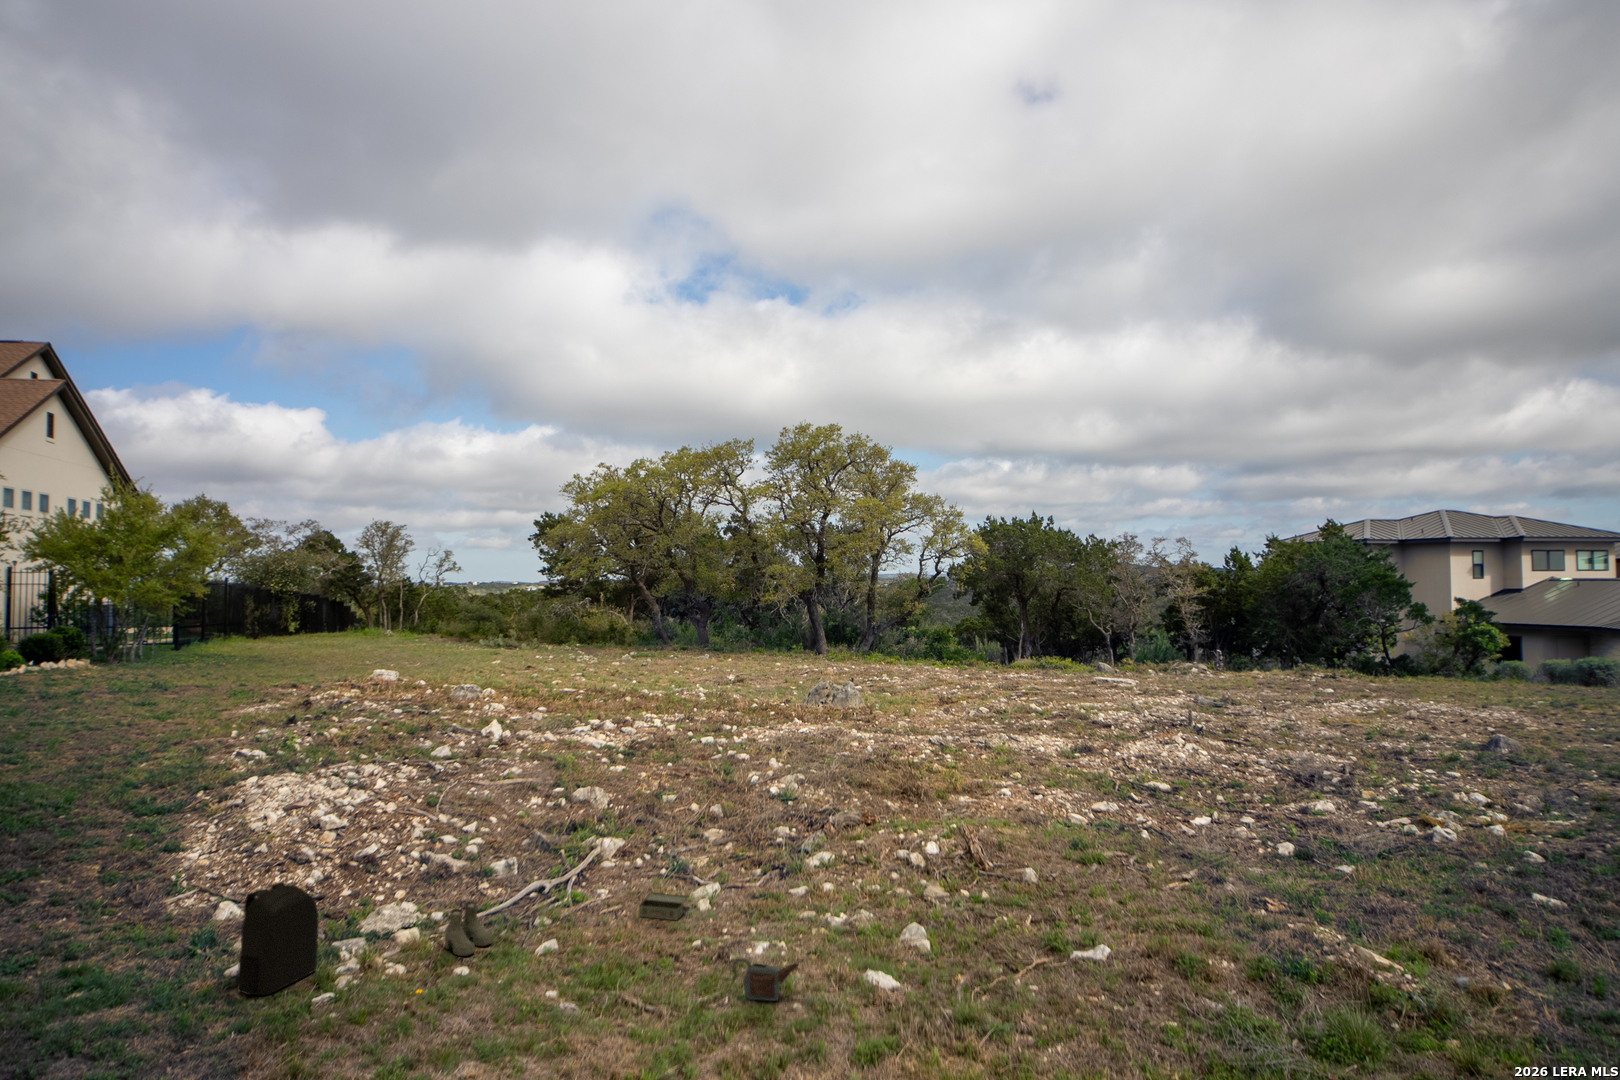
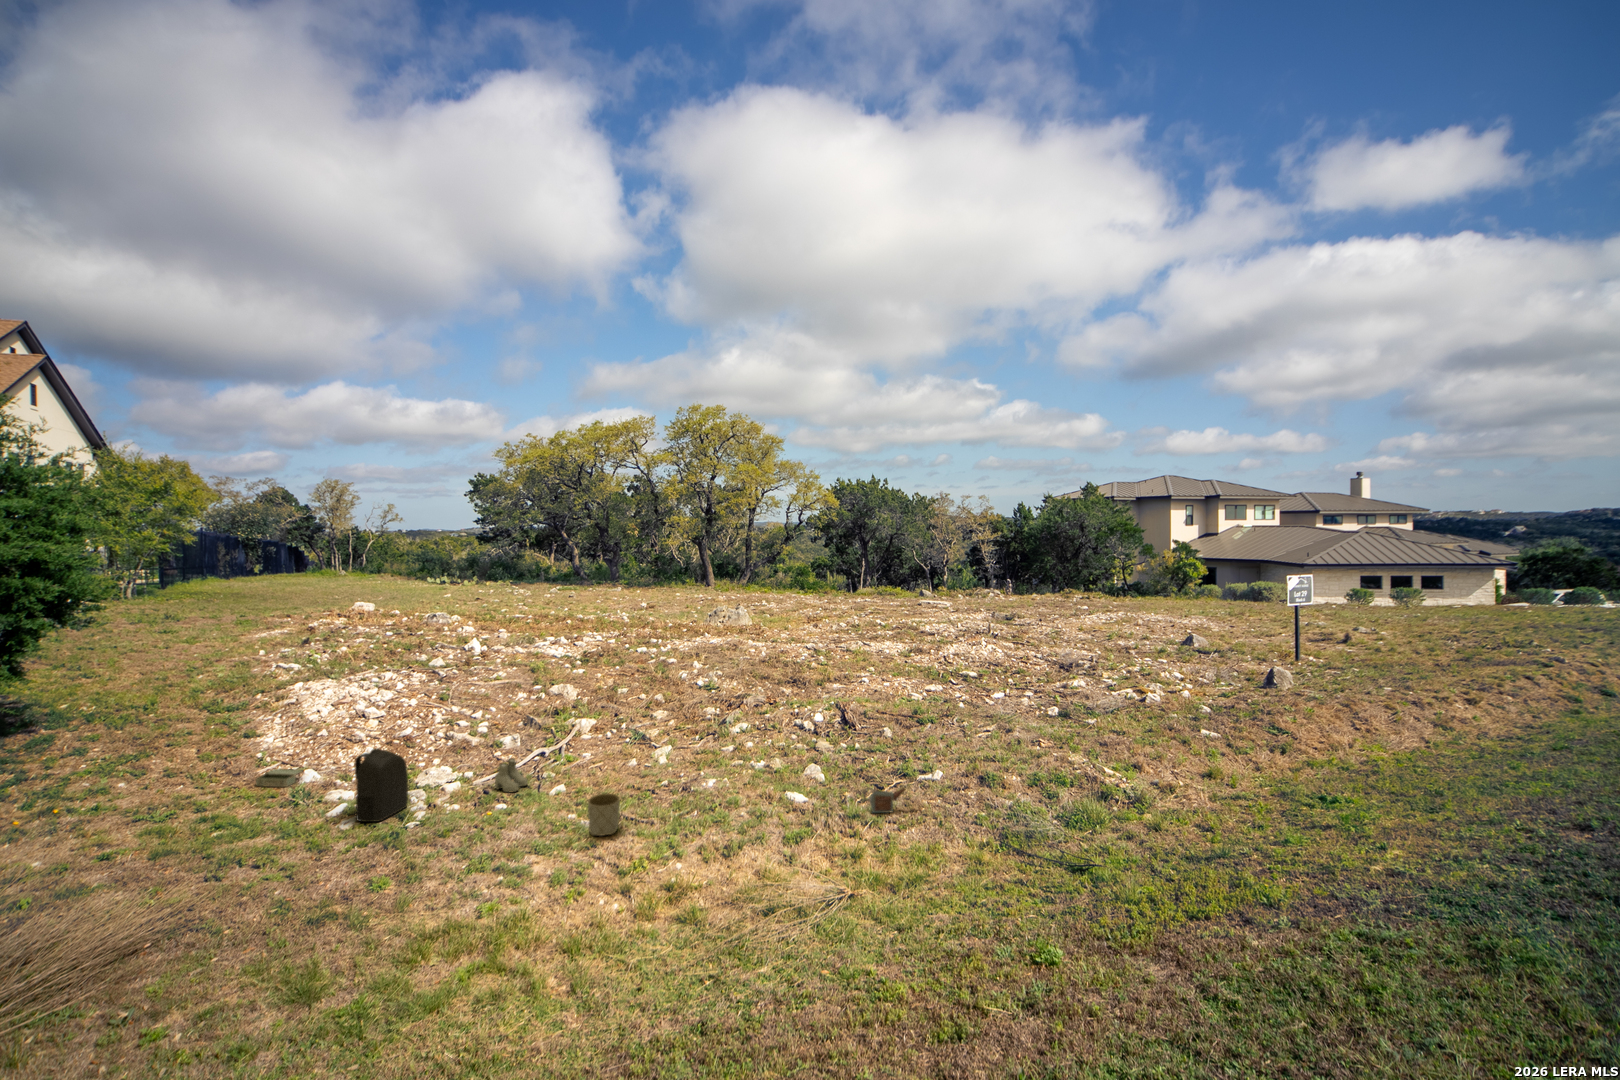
toolbox: present [639,893,688,920] -> present [256,769,302,787]
watering can: present [732,958,798,1001] -> present [862,787,905,813]
planter: none [541,978,592,1052] -> present [588,793,620,836]

